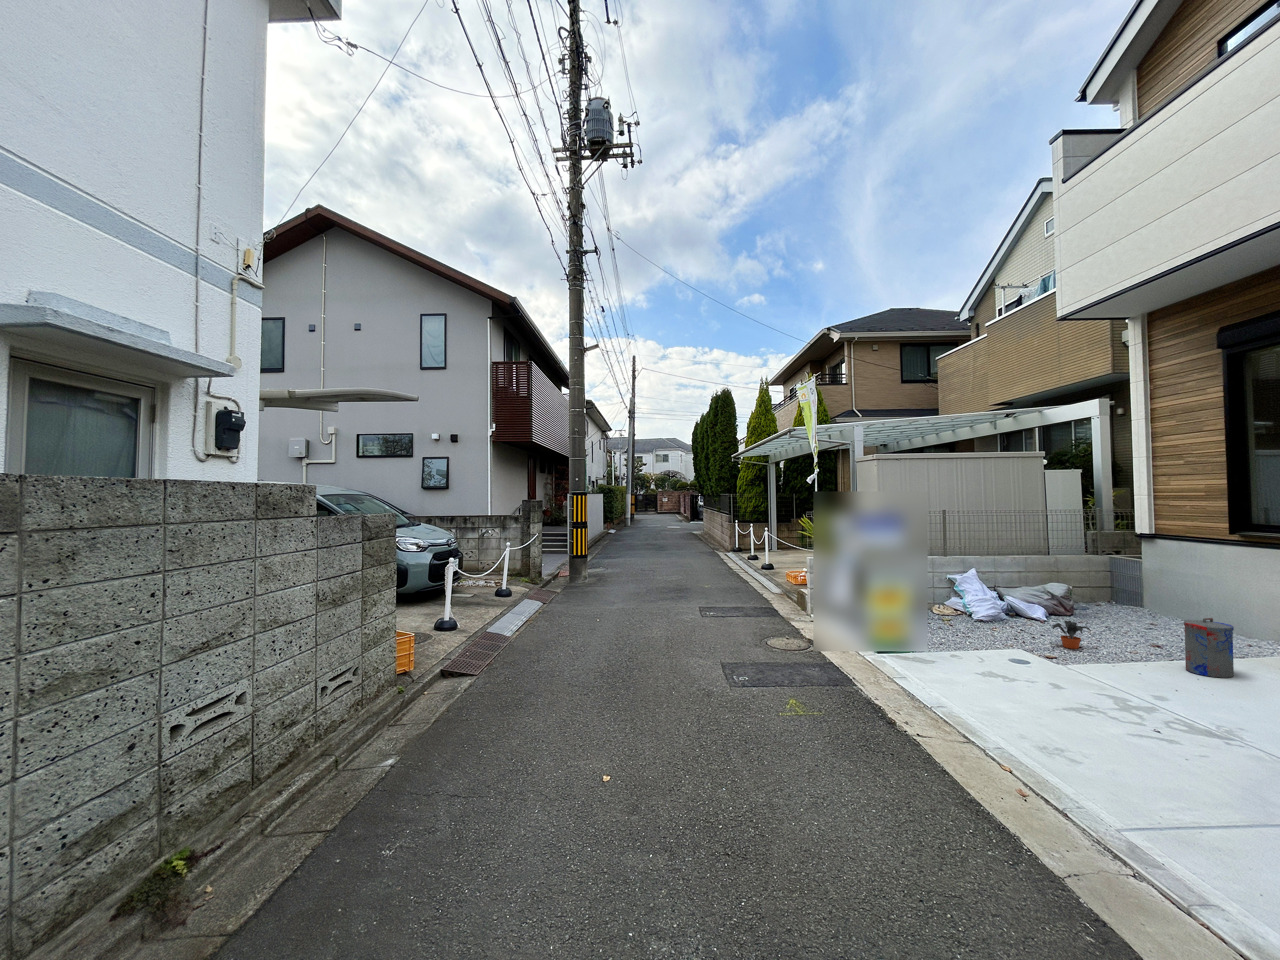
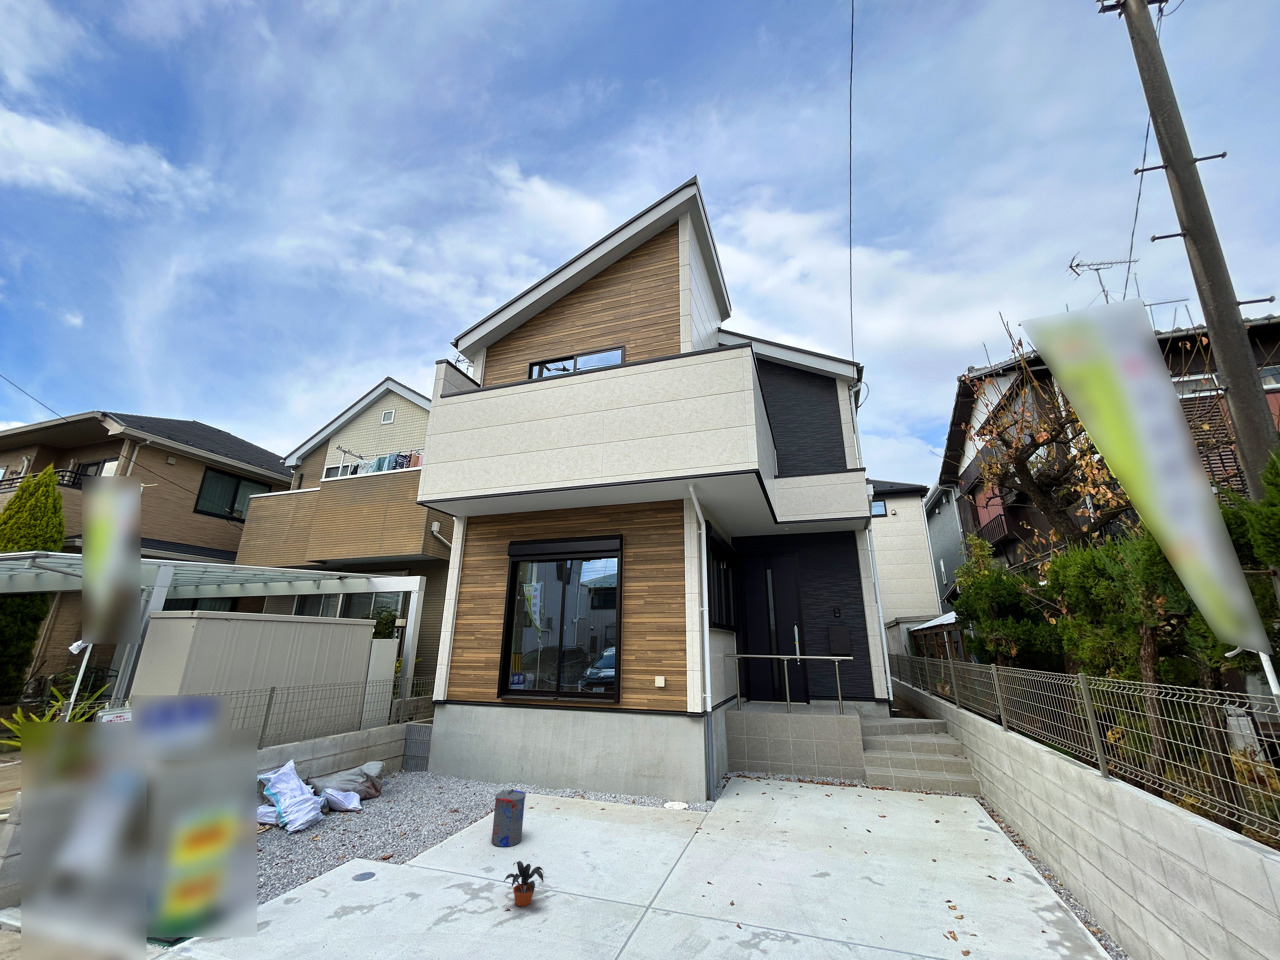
potted plant: present [1052,620,1091,649] -> present [504,861,544,907]

